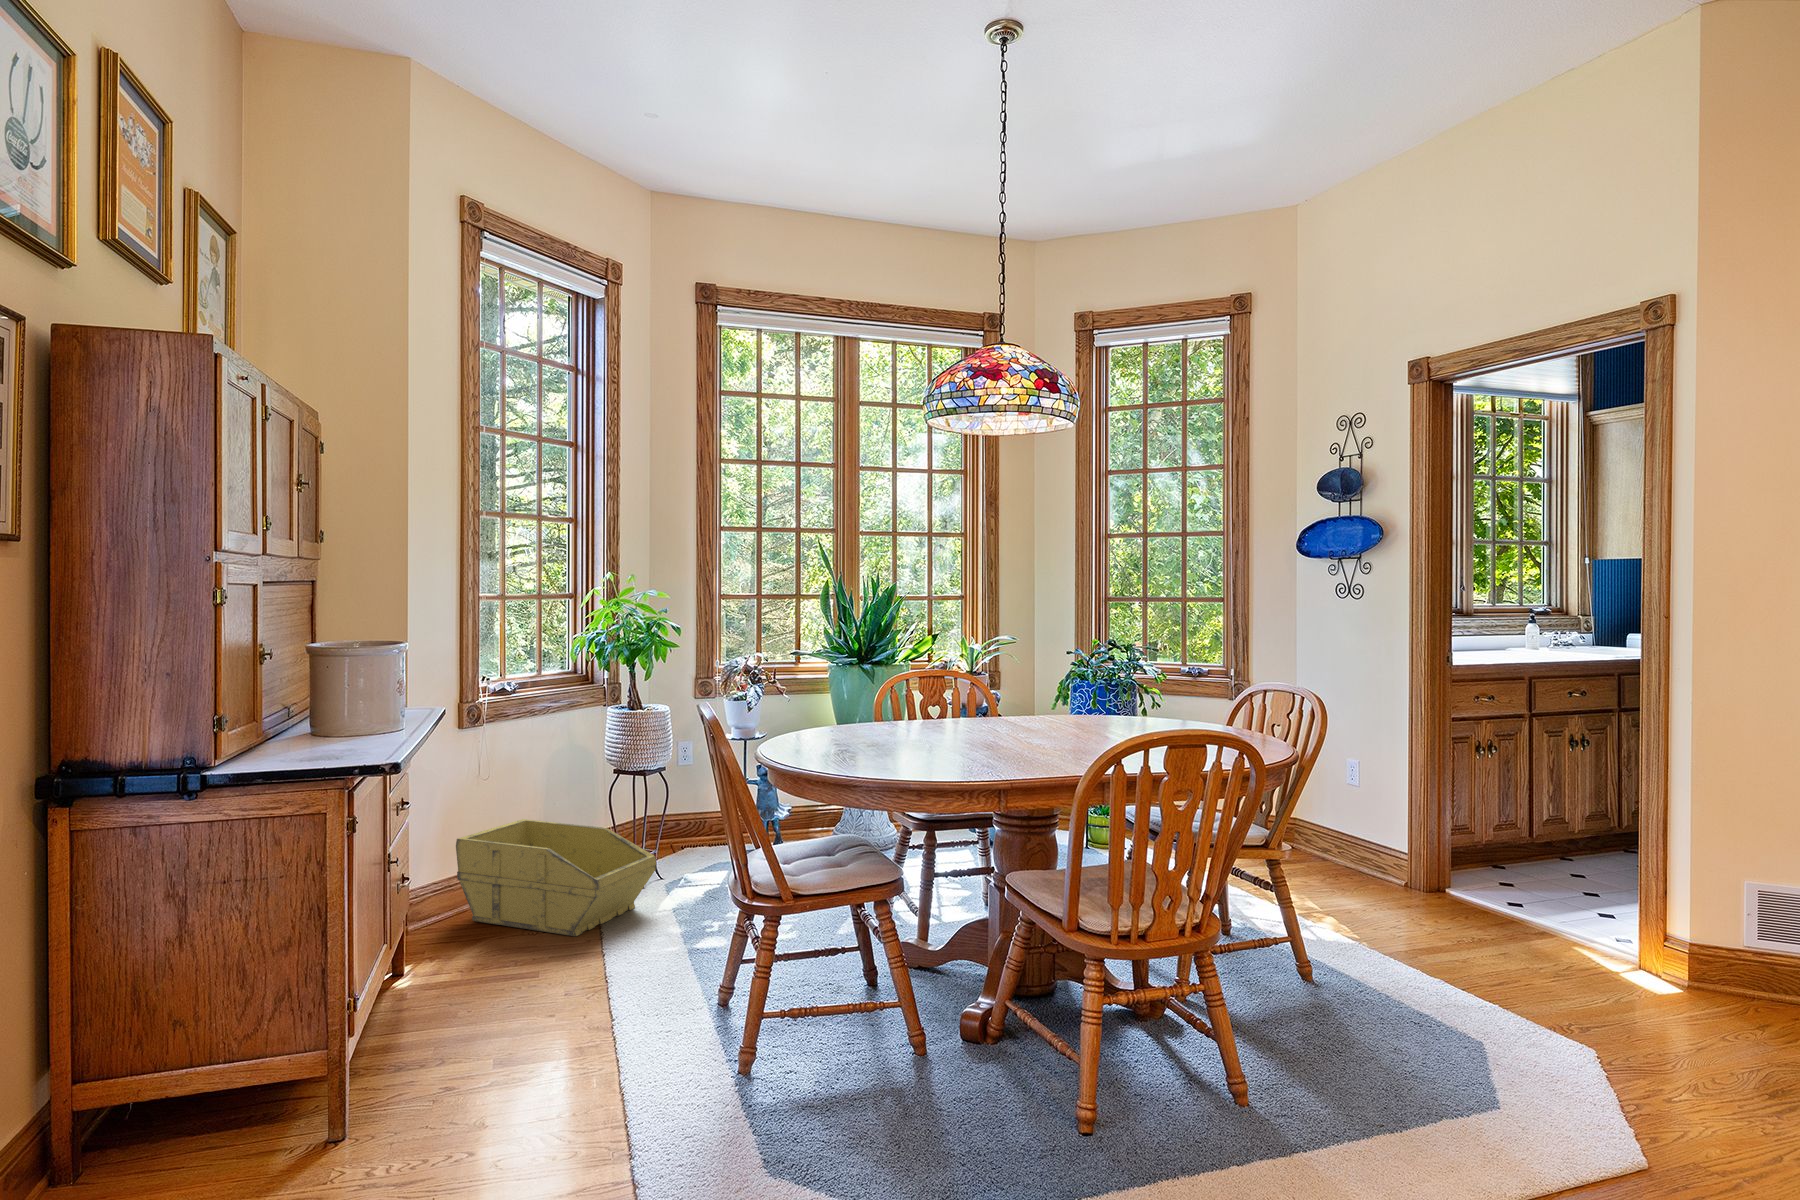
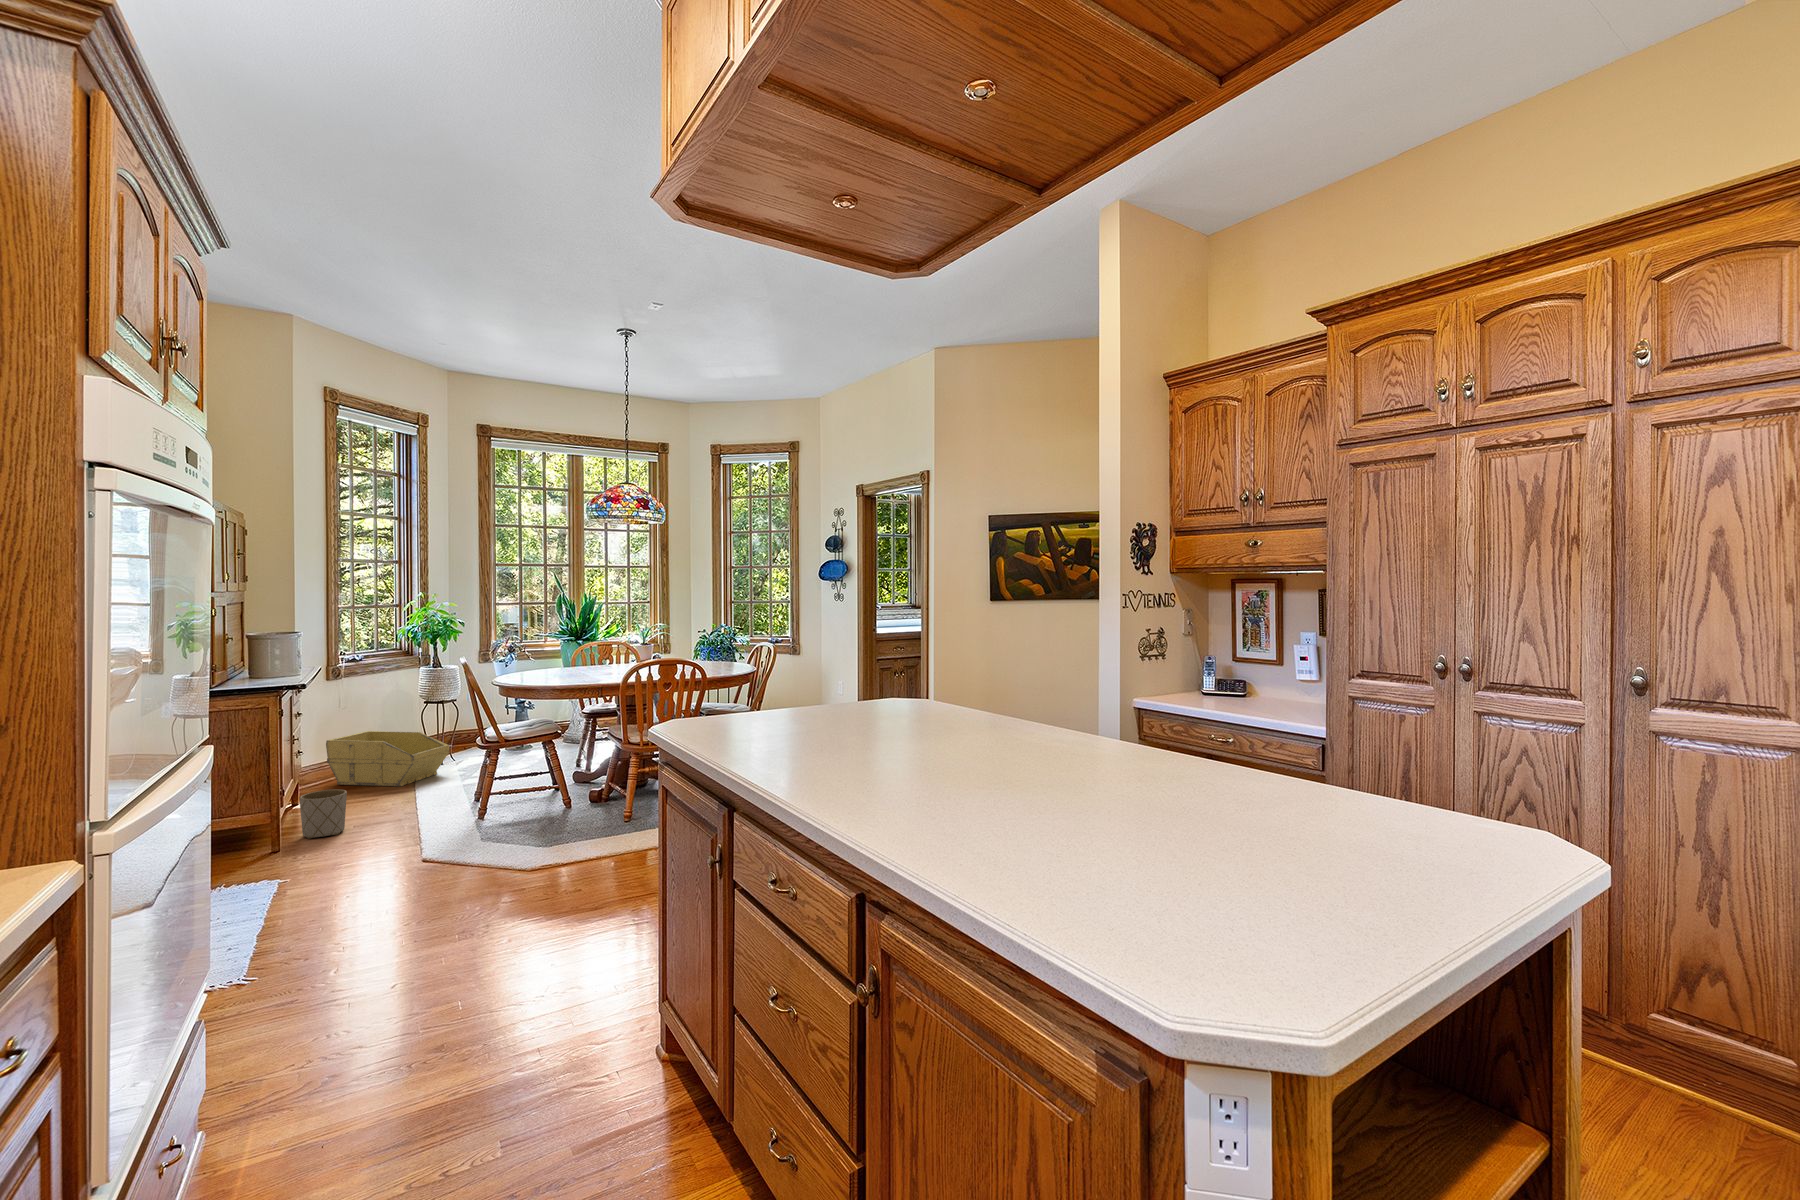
planter: none [389,978,478,1093] -> present [300,789,347,839]

